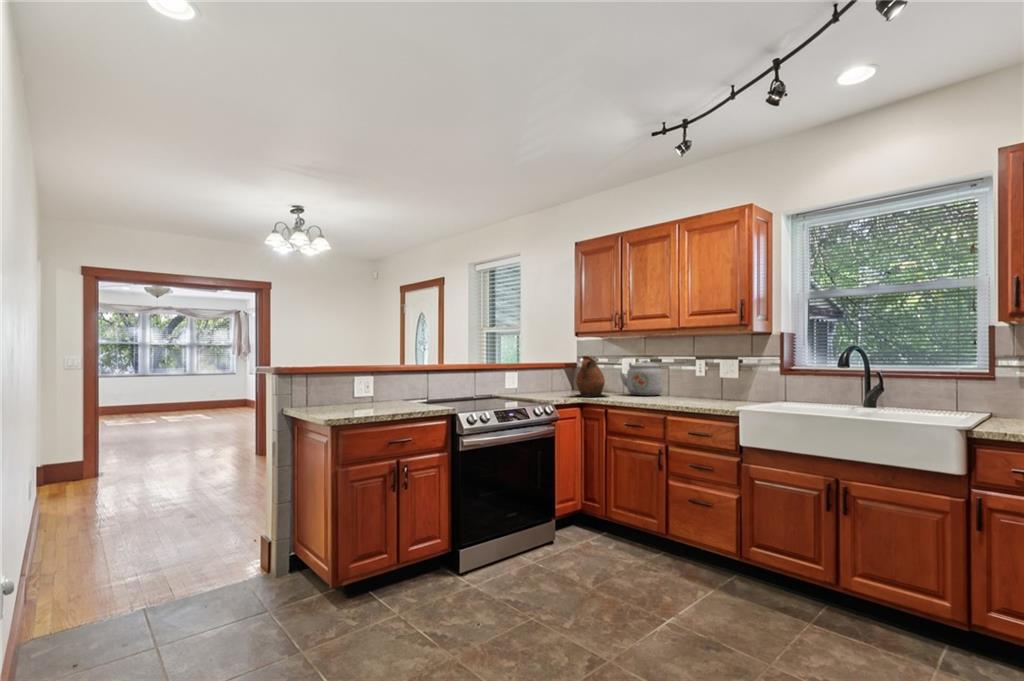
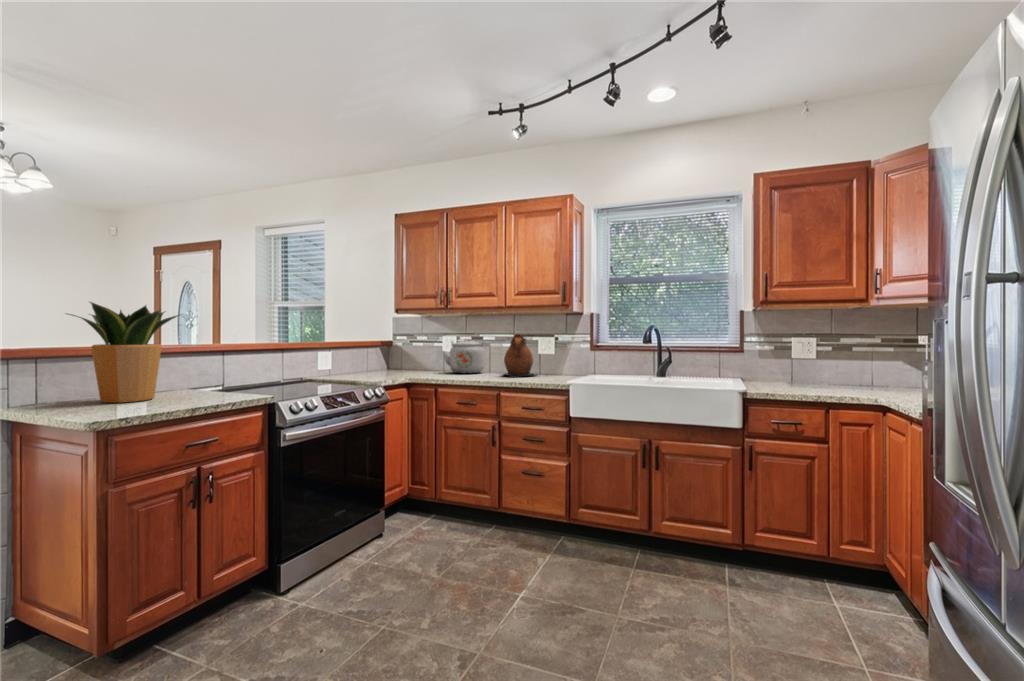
potted plant: none [325,334,398,408] -> present [66,302,182,403]
ceramic pitcher: present [576,356,609,396] -> present [503,334,536,376]

